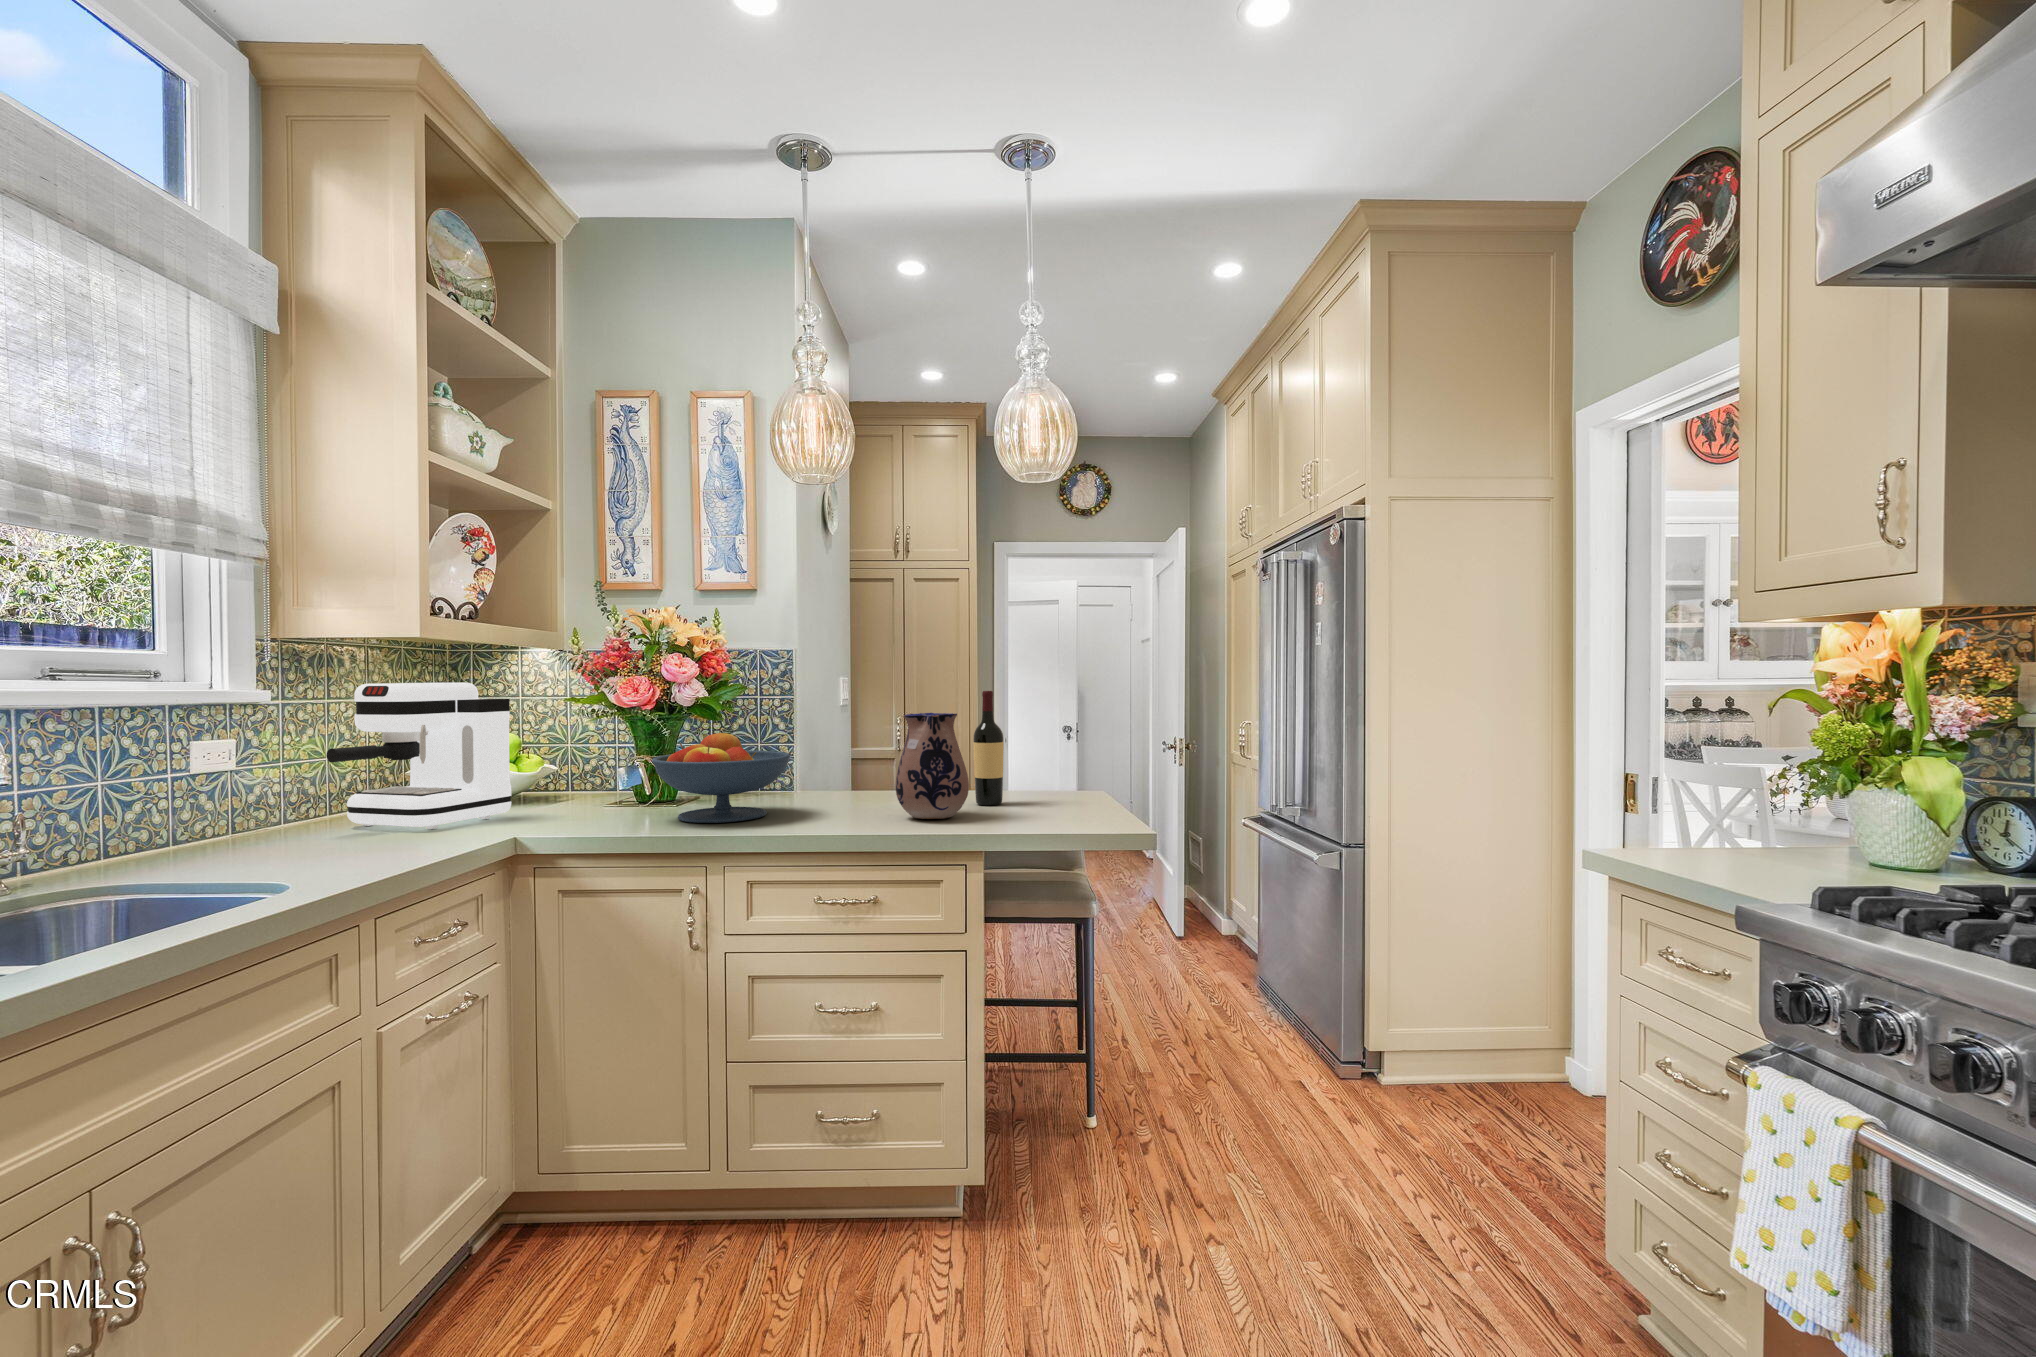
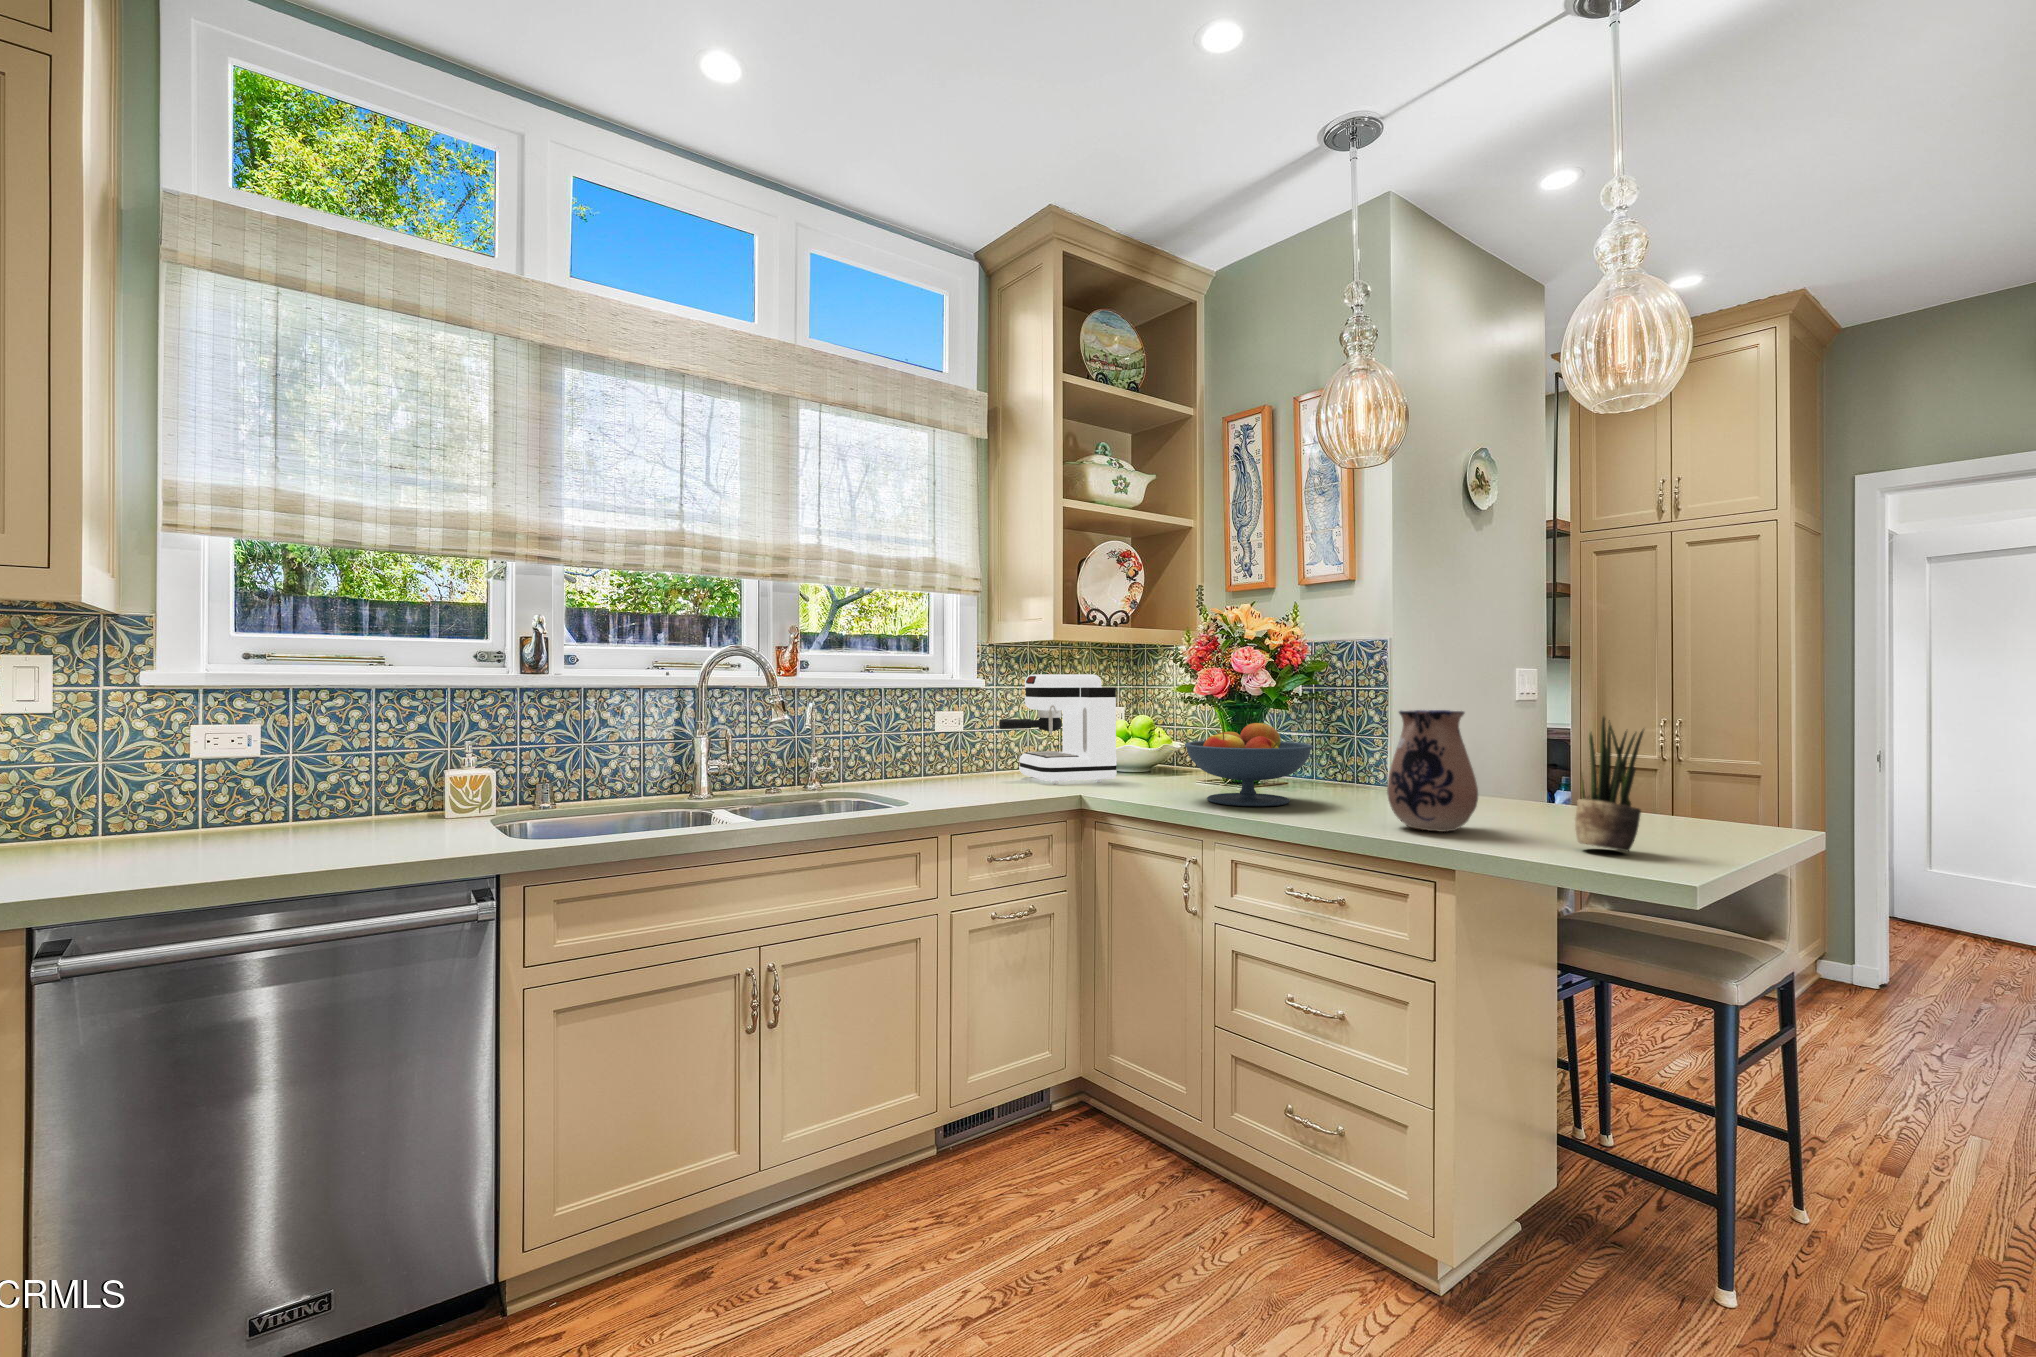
wine bottle: present [973,691,1004,805] -> none [1525,687,1568,829]
potted plant: none [1046,712,1087,813] -> present [1575,717,1643,851]

